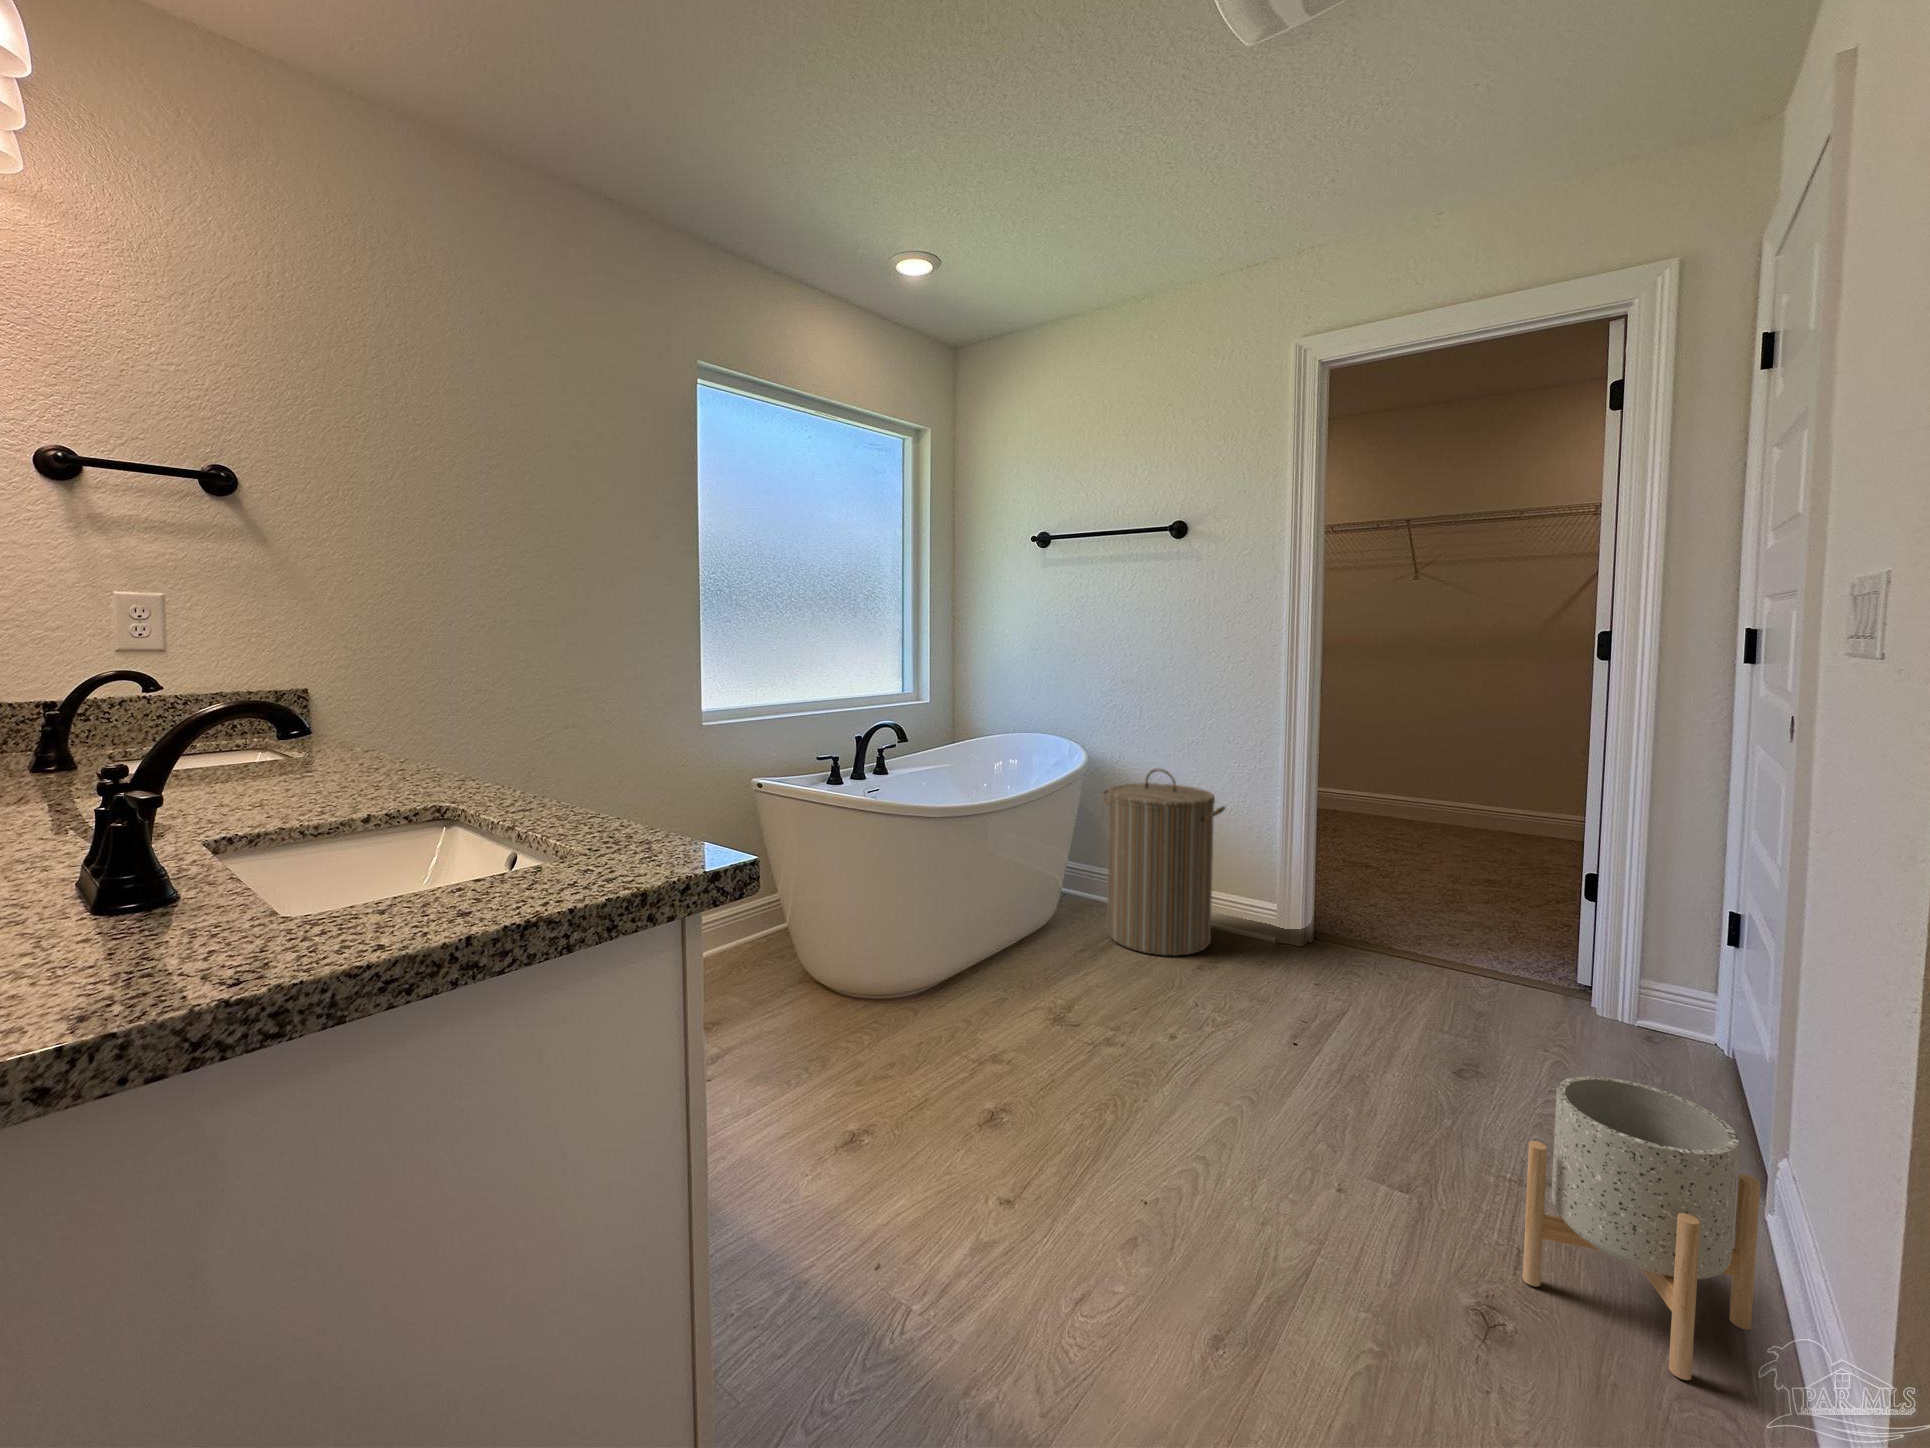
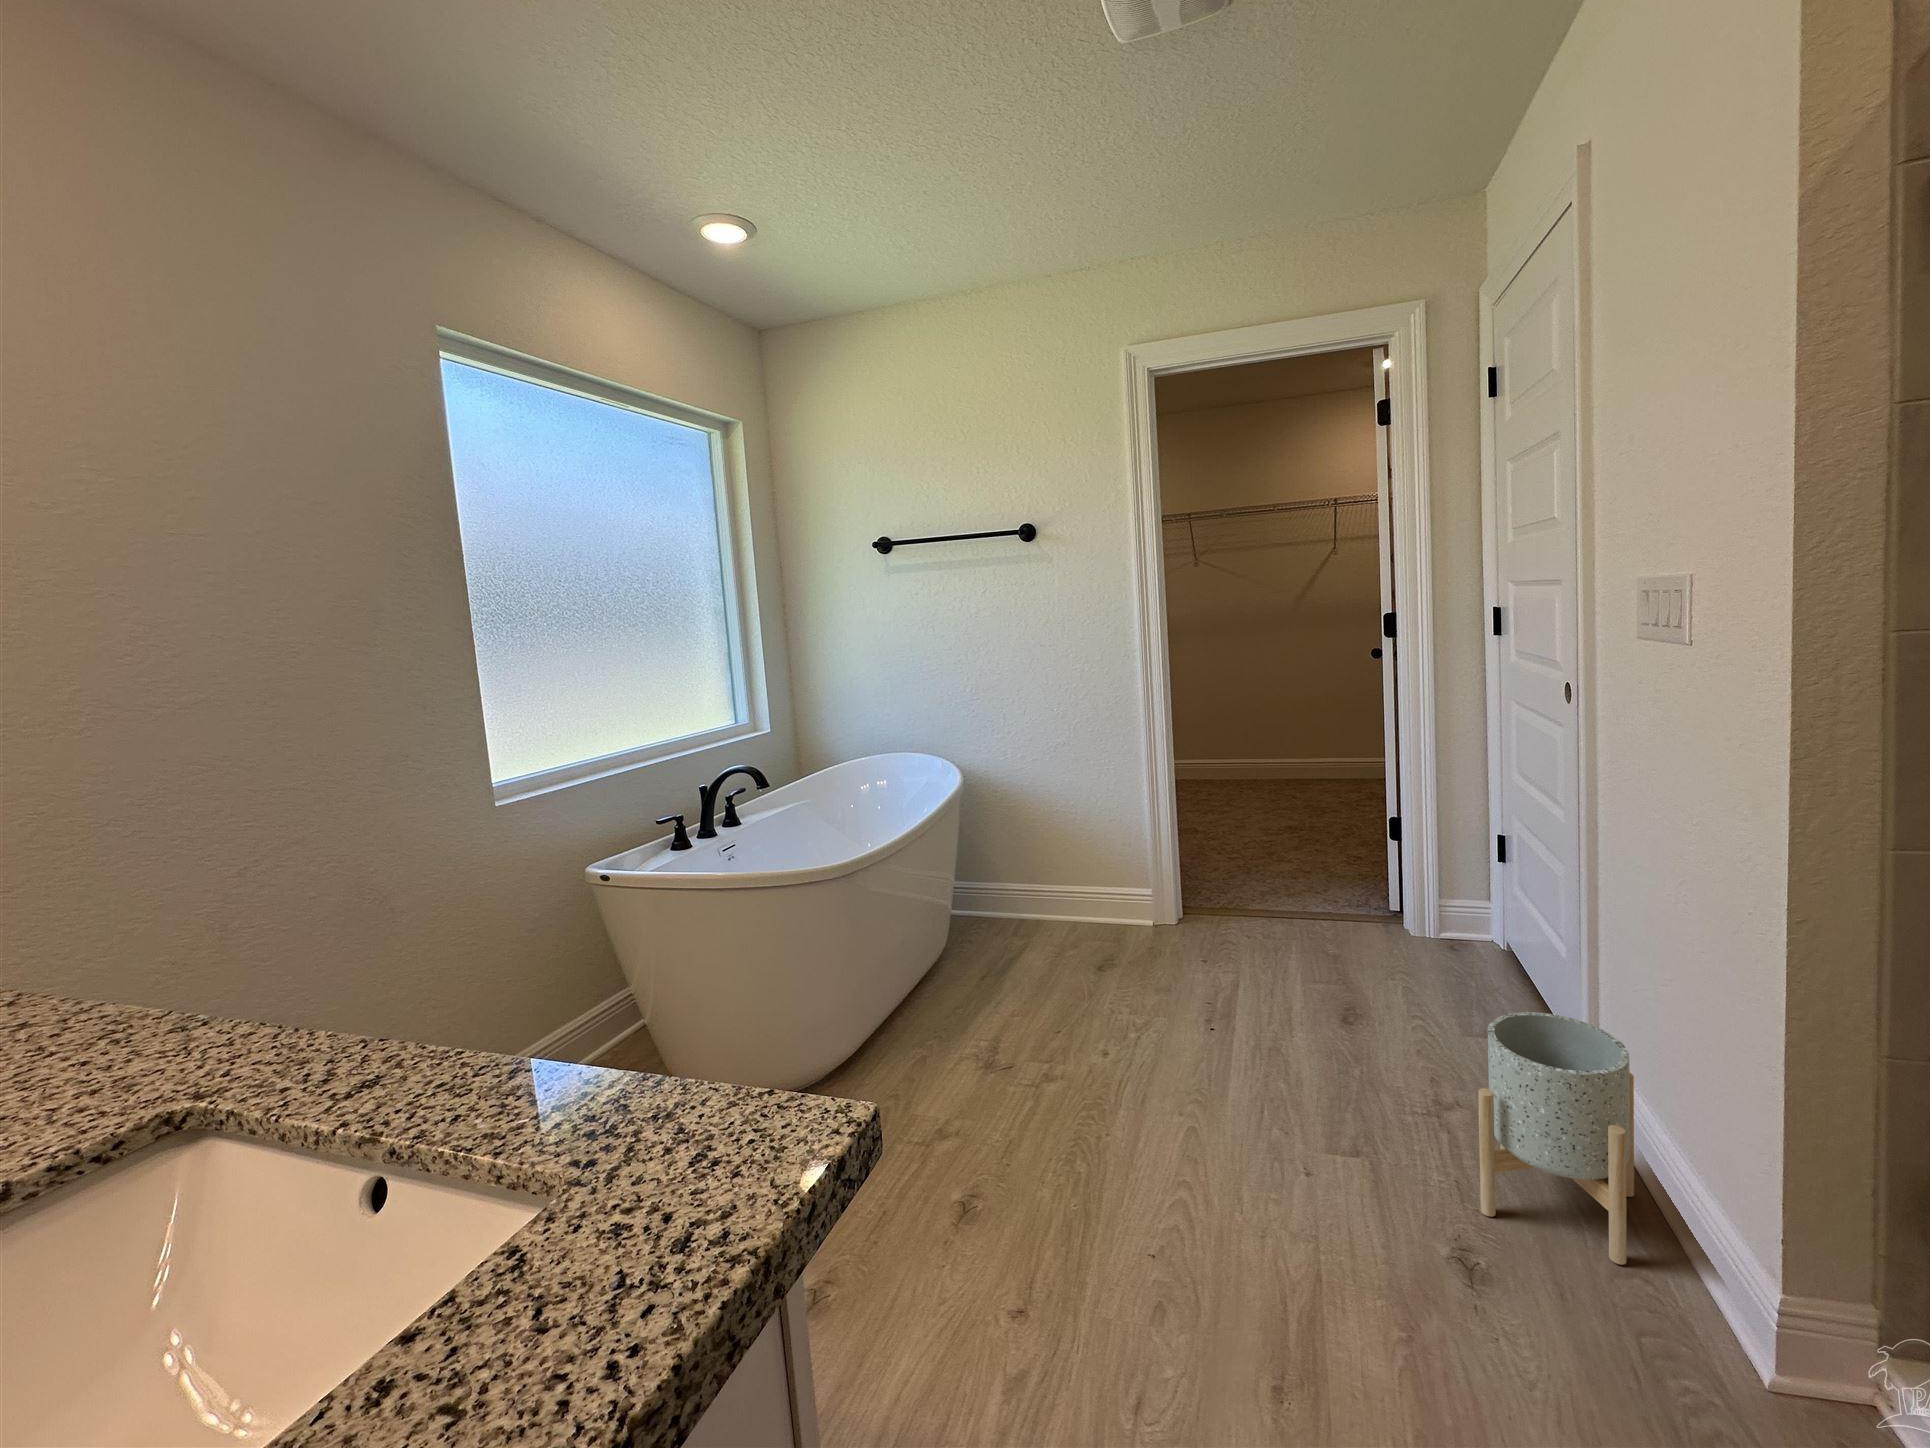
laundry hamper: present [1103,768,1225,956] -> none [979,775,1102,962]

